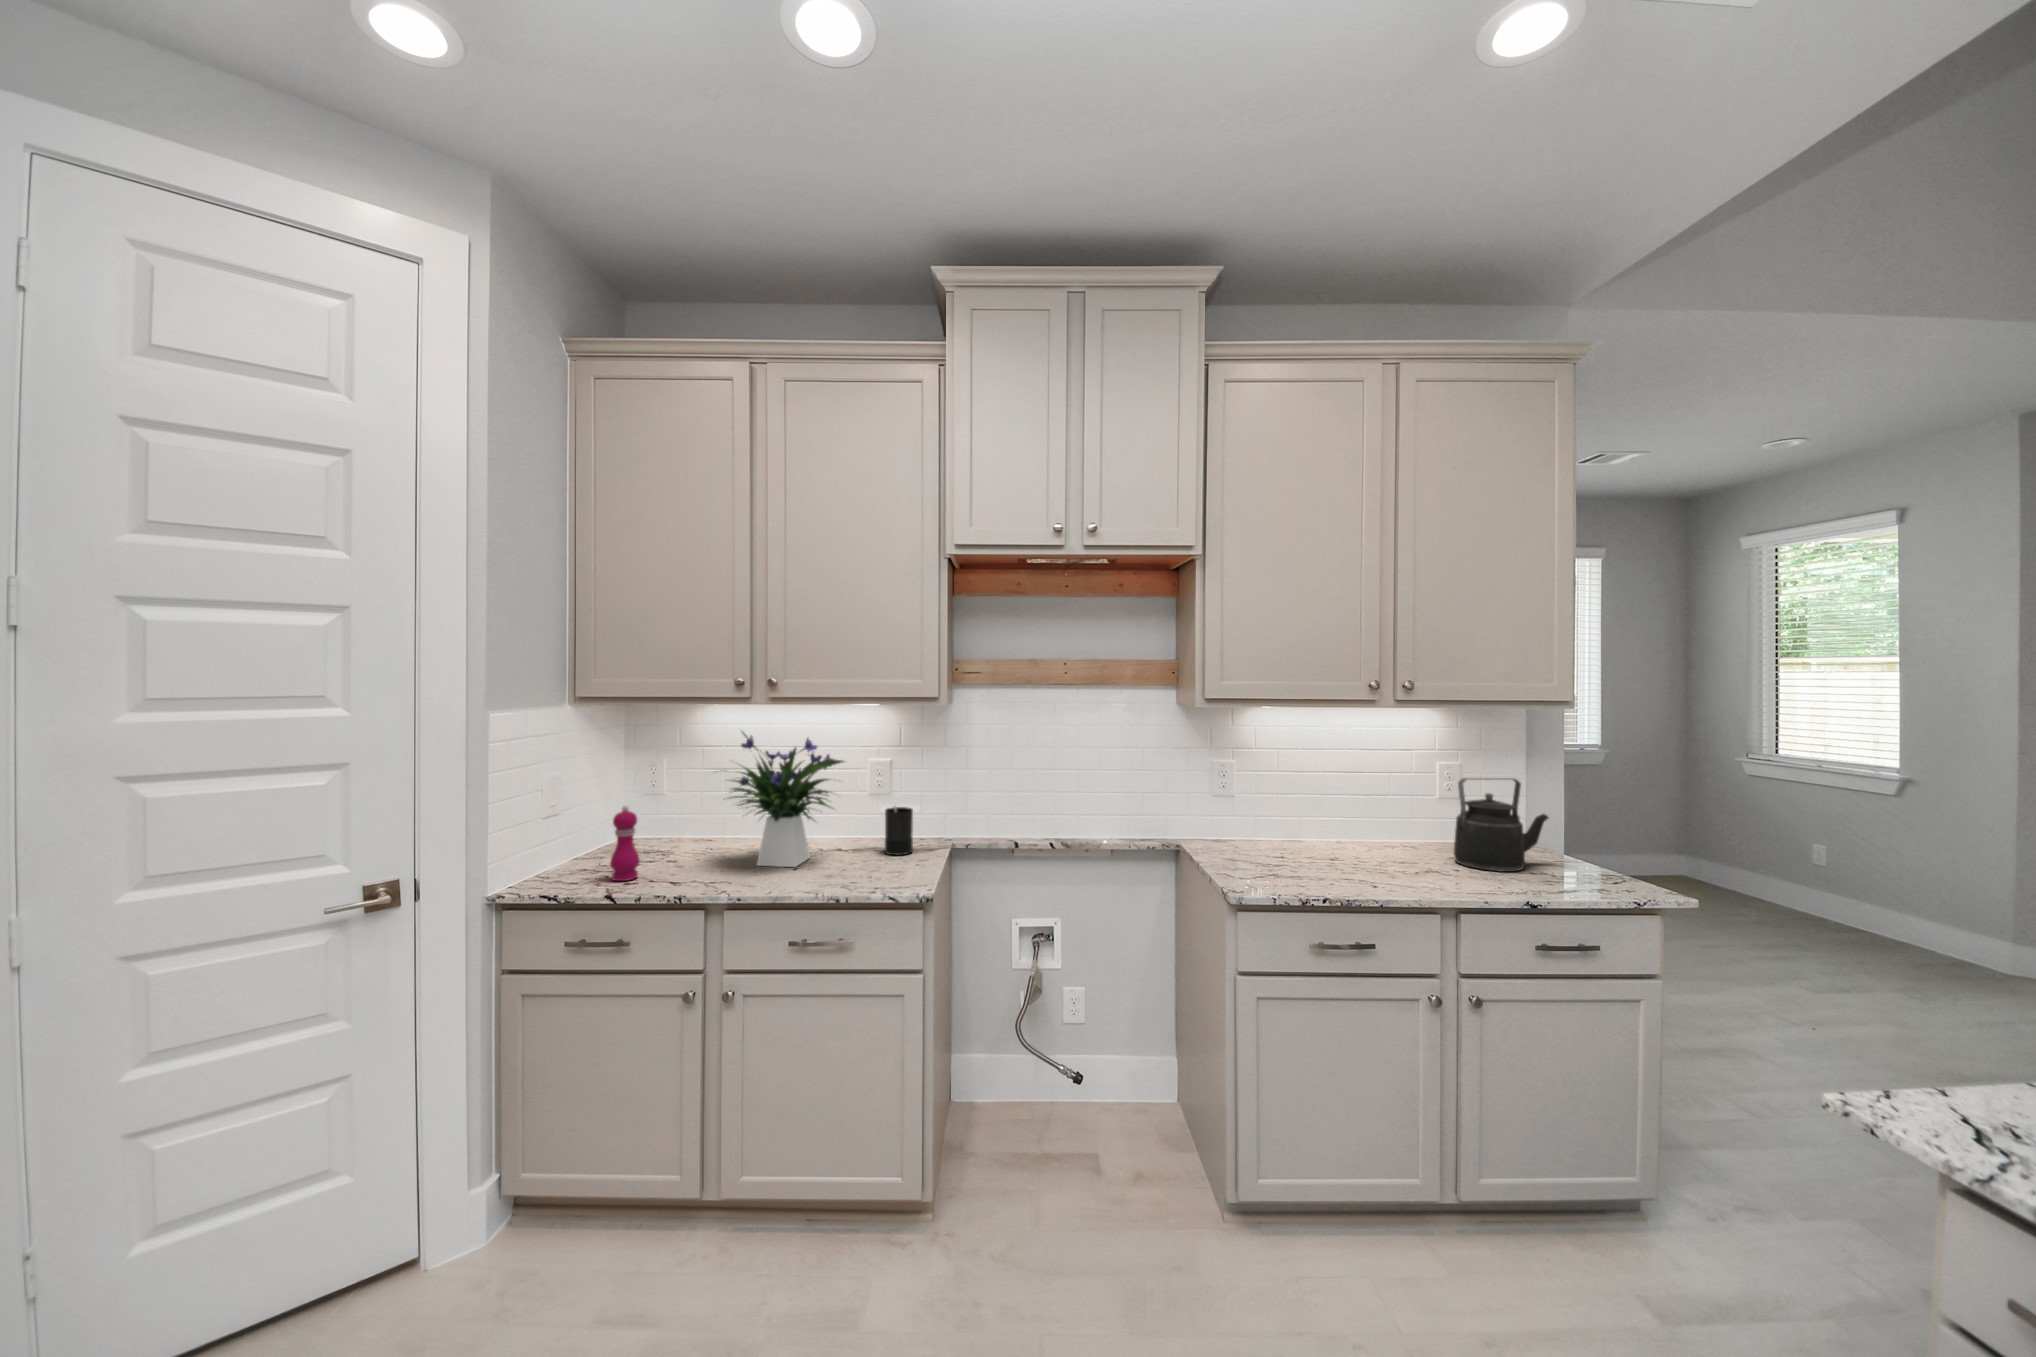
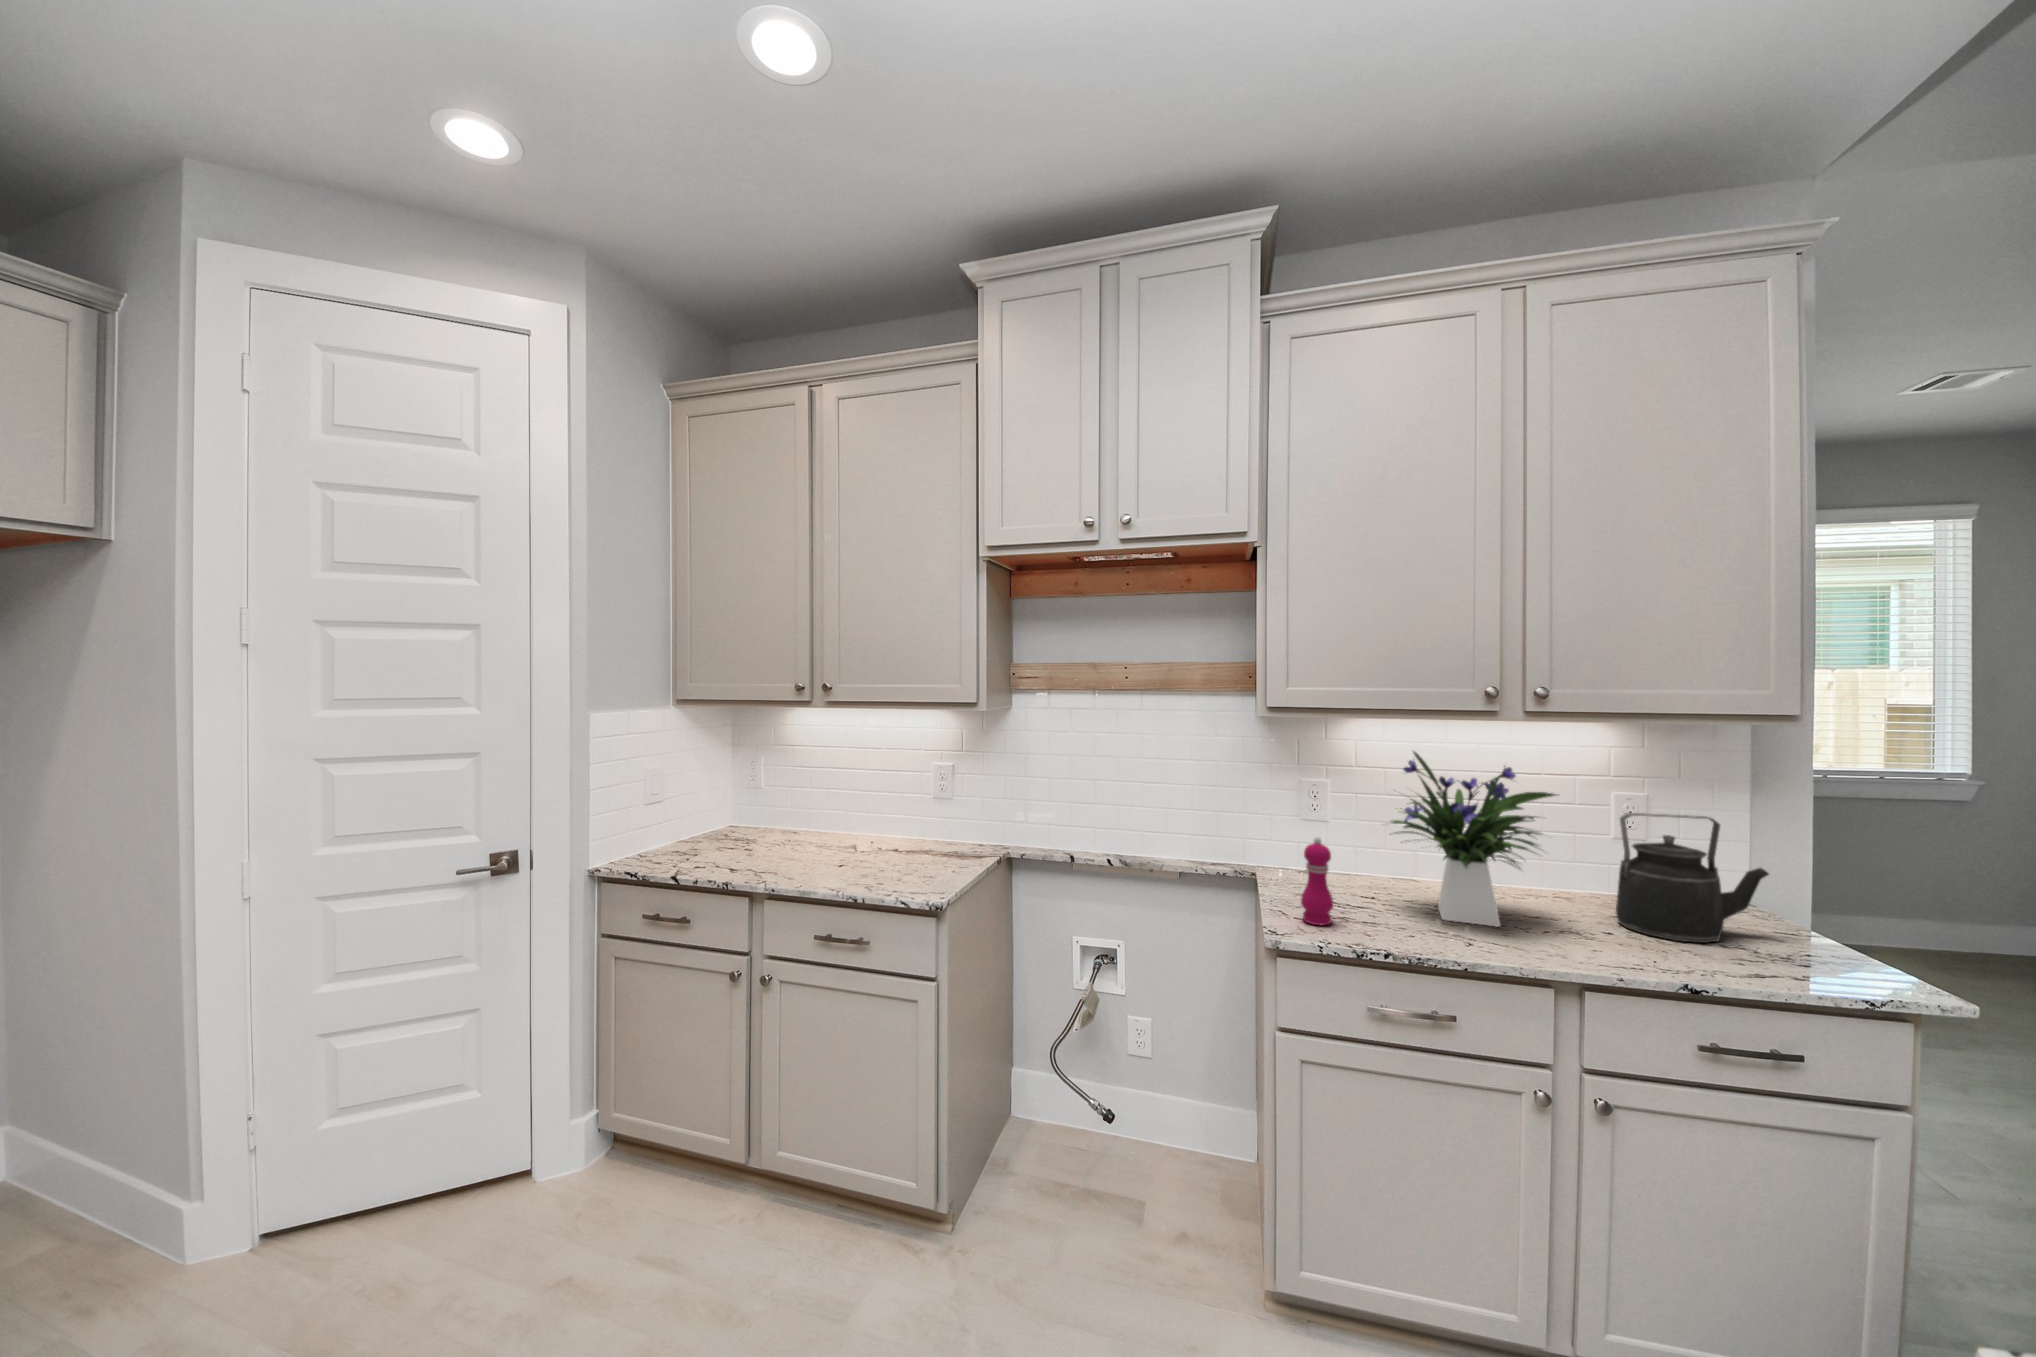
flower arrangement: present [730,733,843,867] -> present [1392,752,1556,927]
pepper mill: present [610,806,640,881] -> present [1301,837,1334,926]
candle: present [885,806,913,855] -> none [941,807,969,860]

